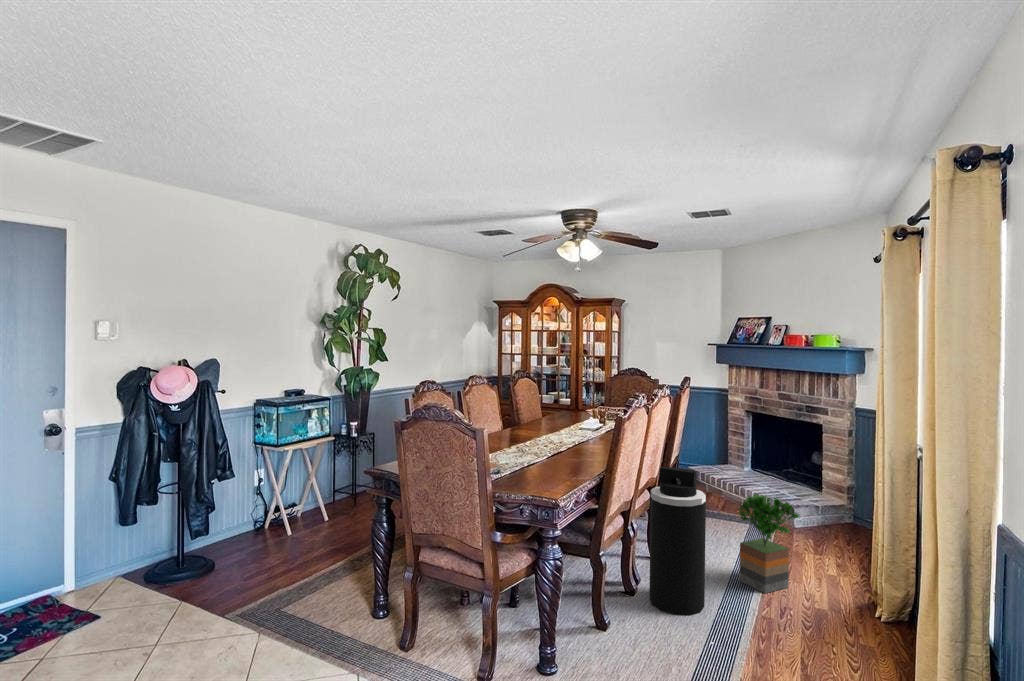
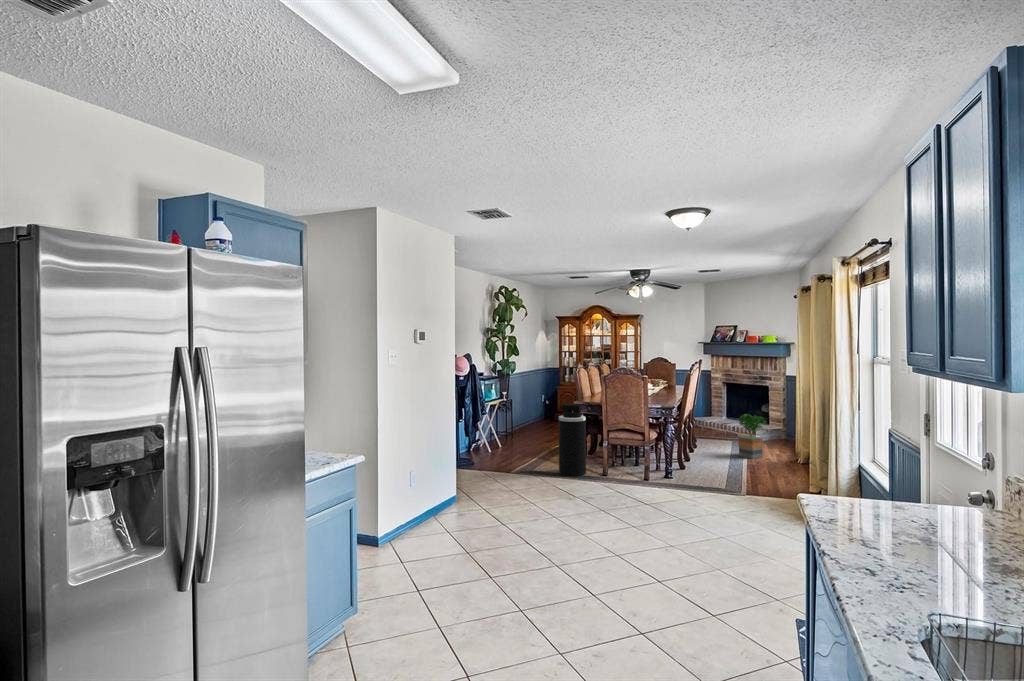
trash can: present [649,466,706,615] -> present [559,404,586,476]

